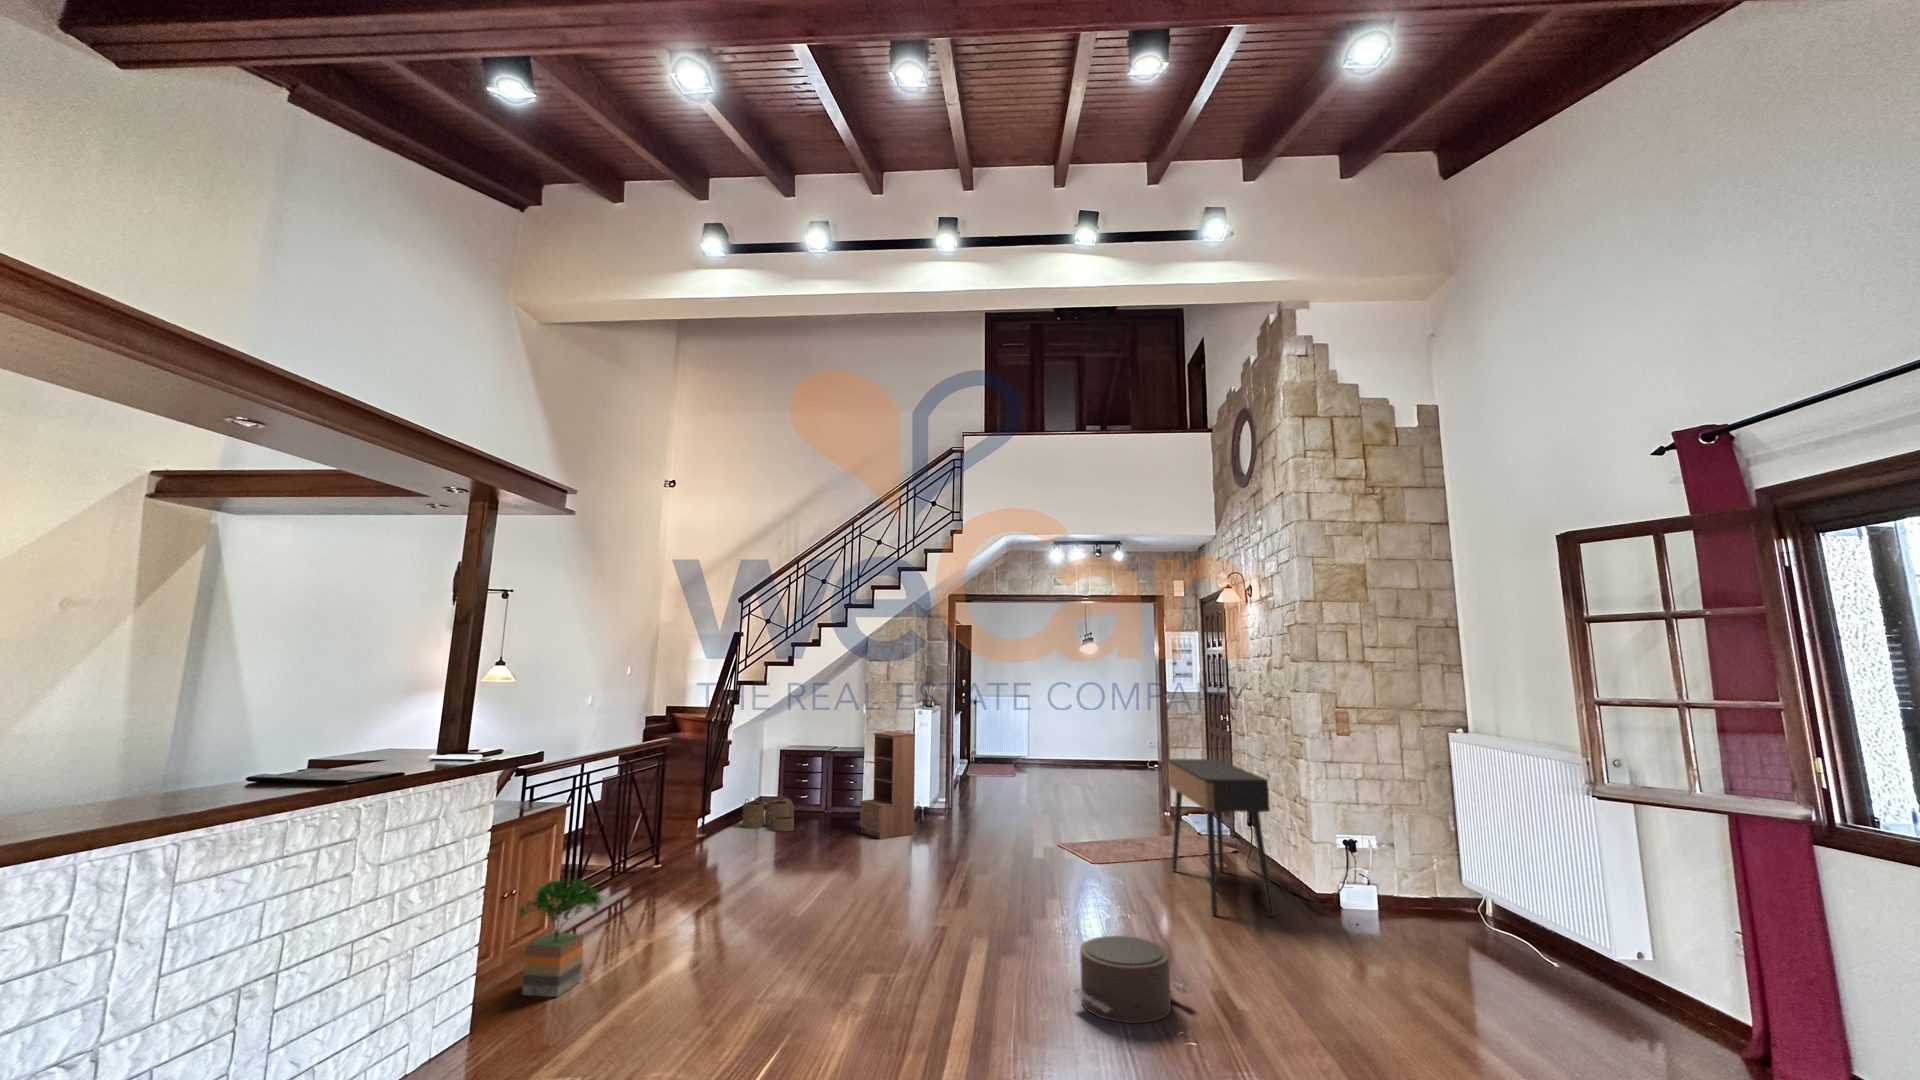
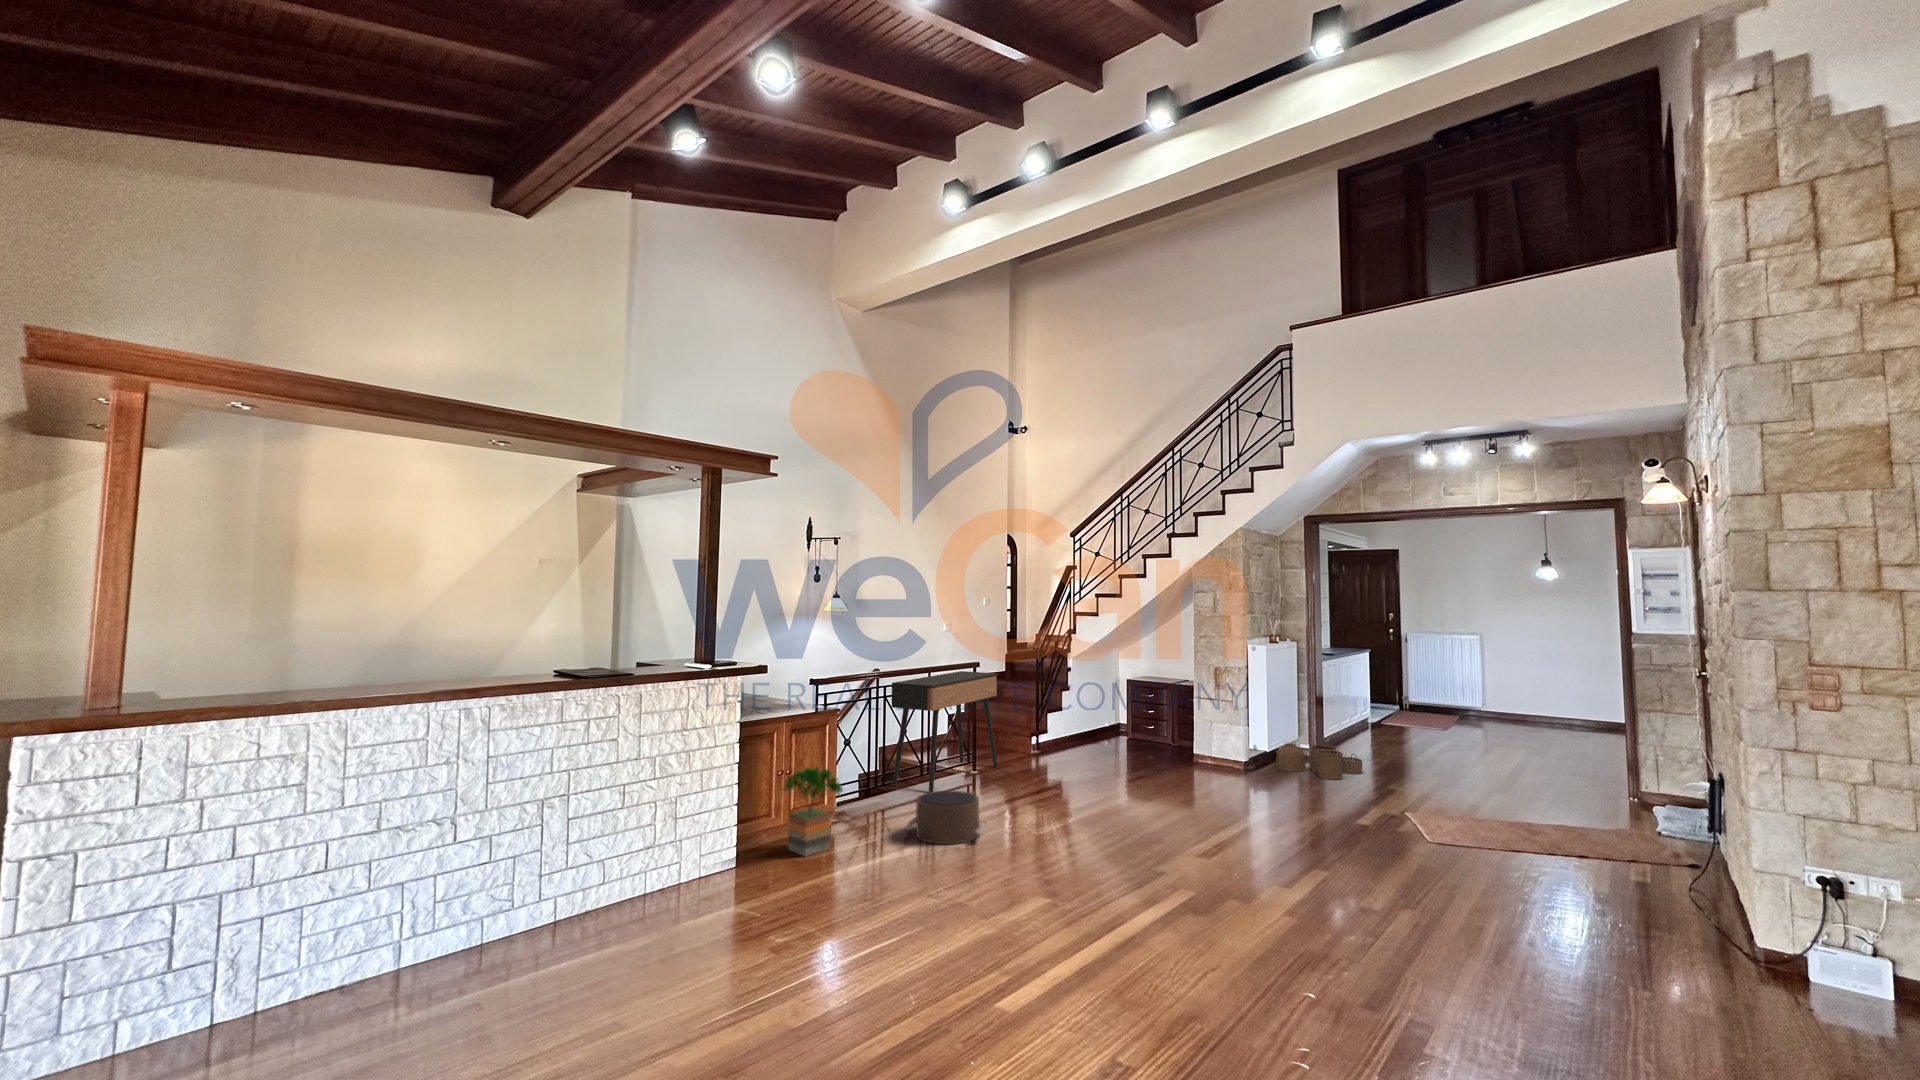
bookshelf: present [860,732,915,839] -> none [1187,668,1244,779]
console table: present [1168,759,1275,917] -> present [892,671,998,792]
woven basket: present [743,797,794,831] -> present [1276,742,1363,779]
pouf: present [1074,936,1190,1023] -> present [906,791,986,844]

